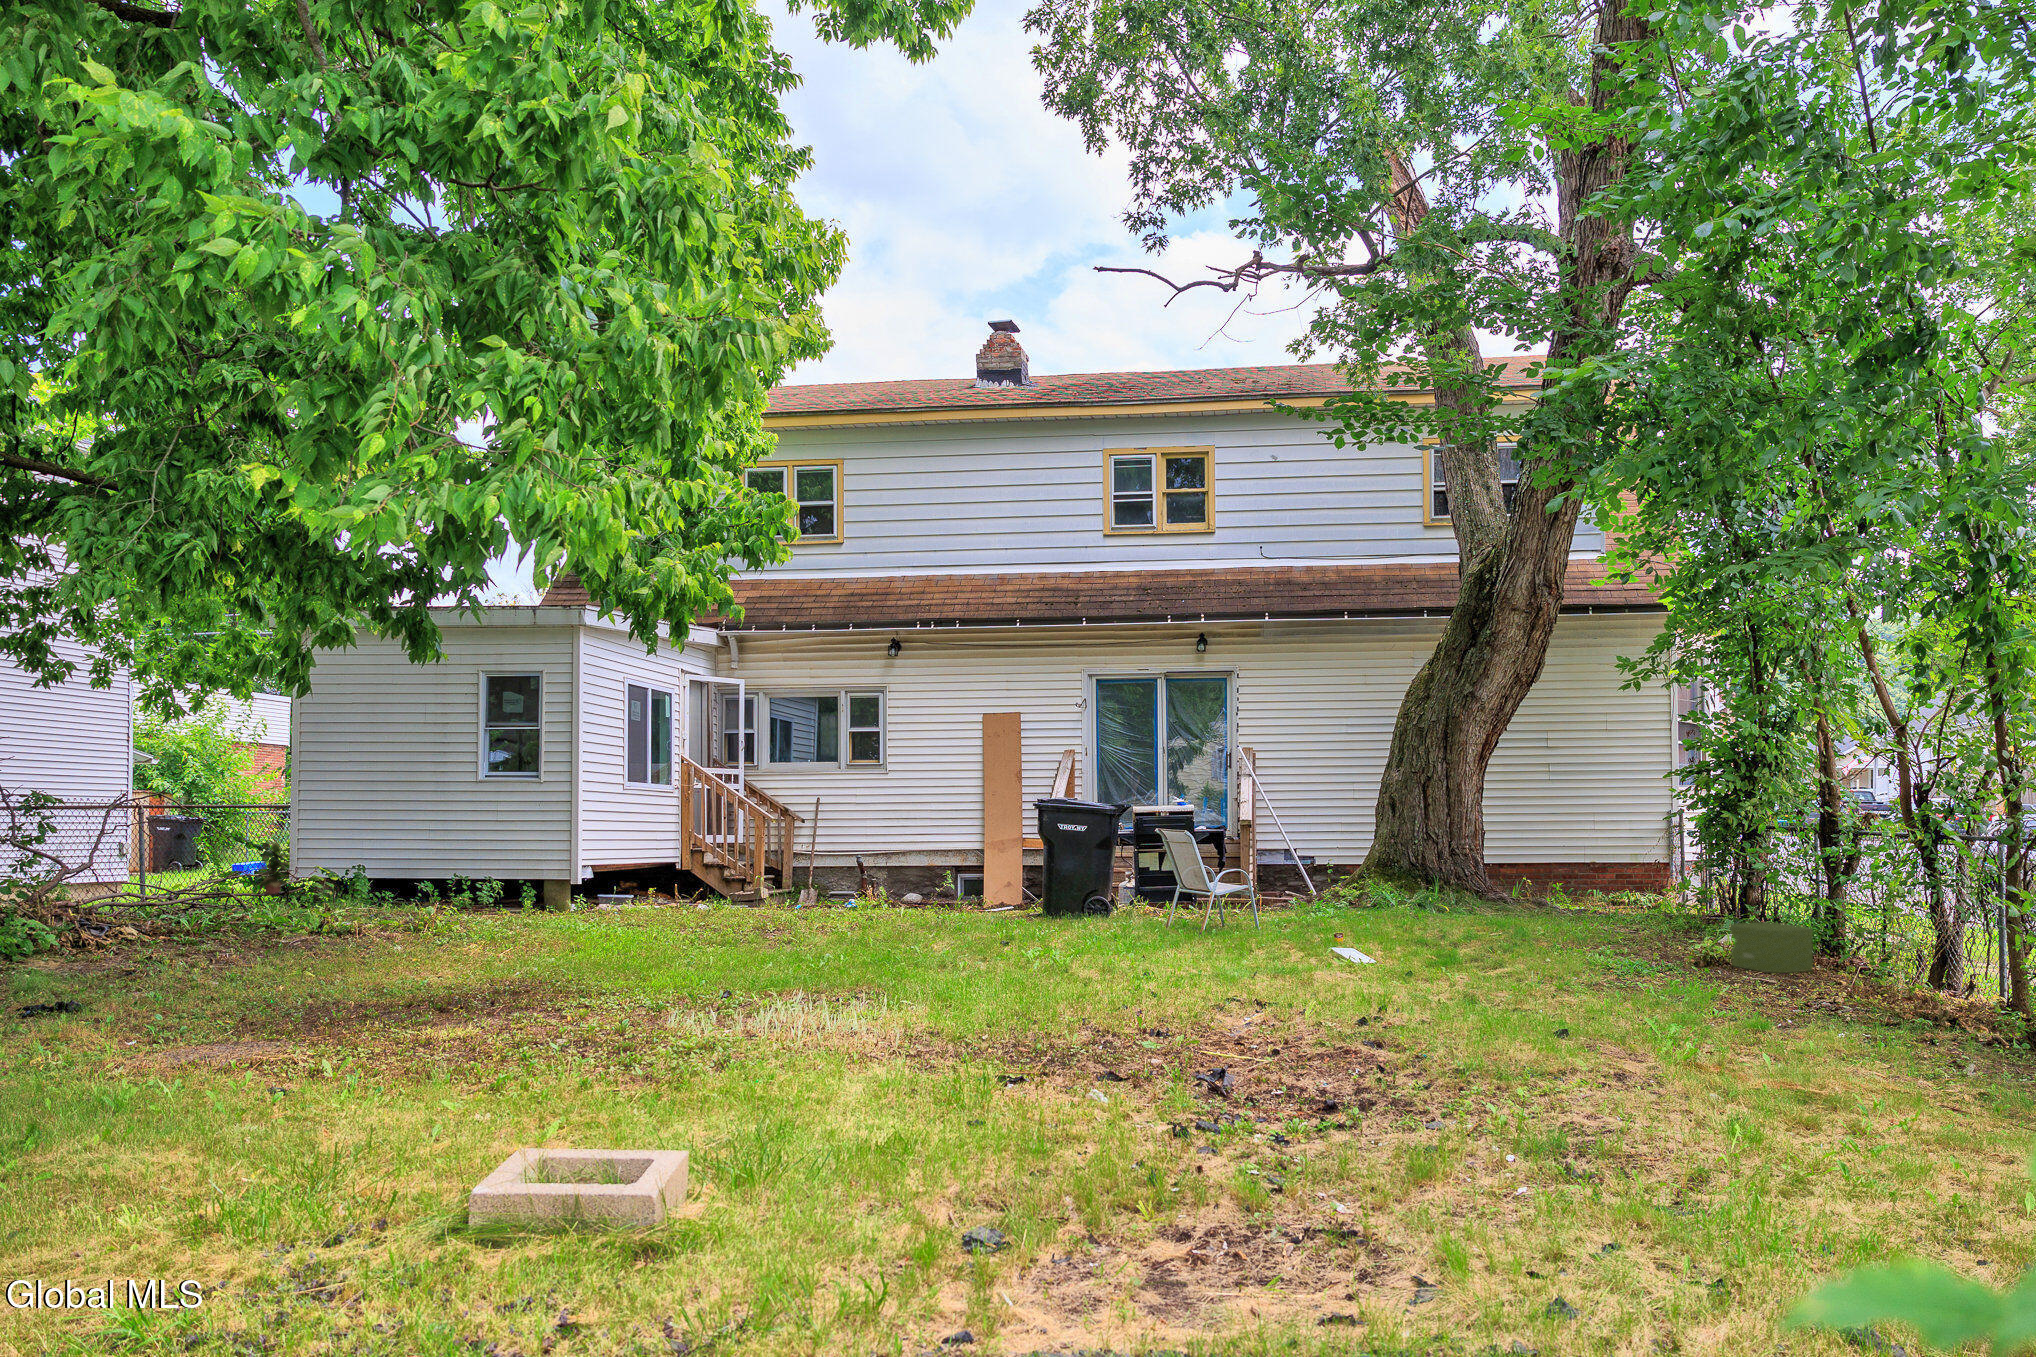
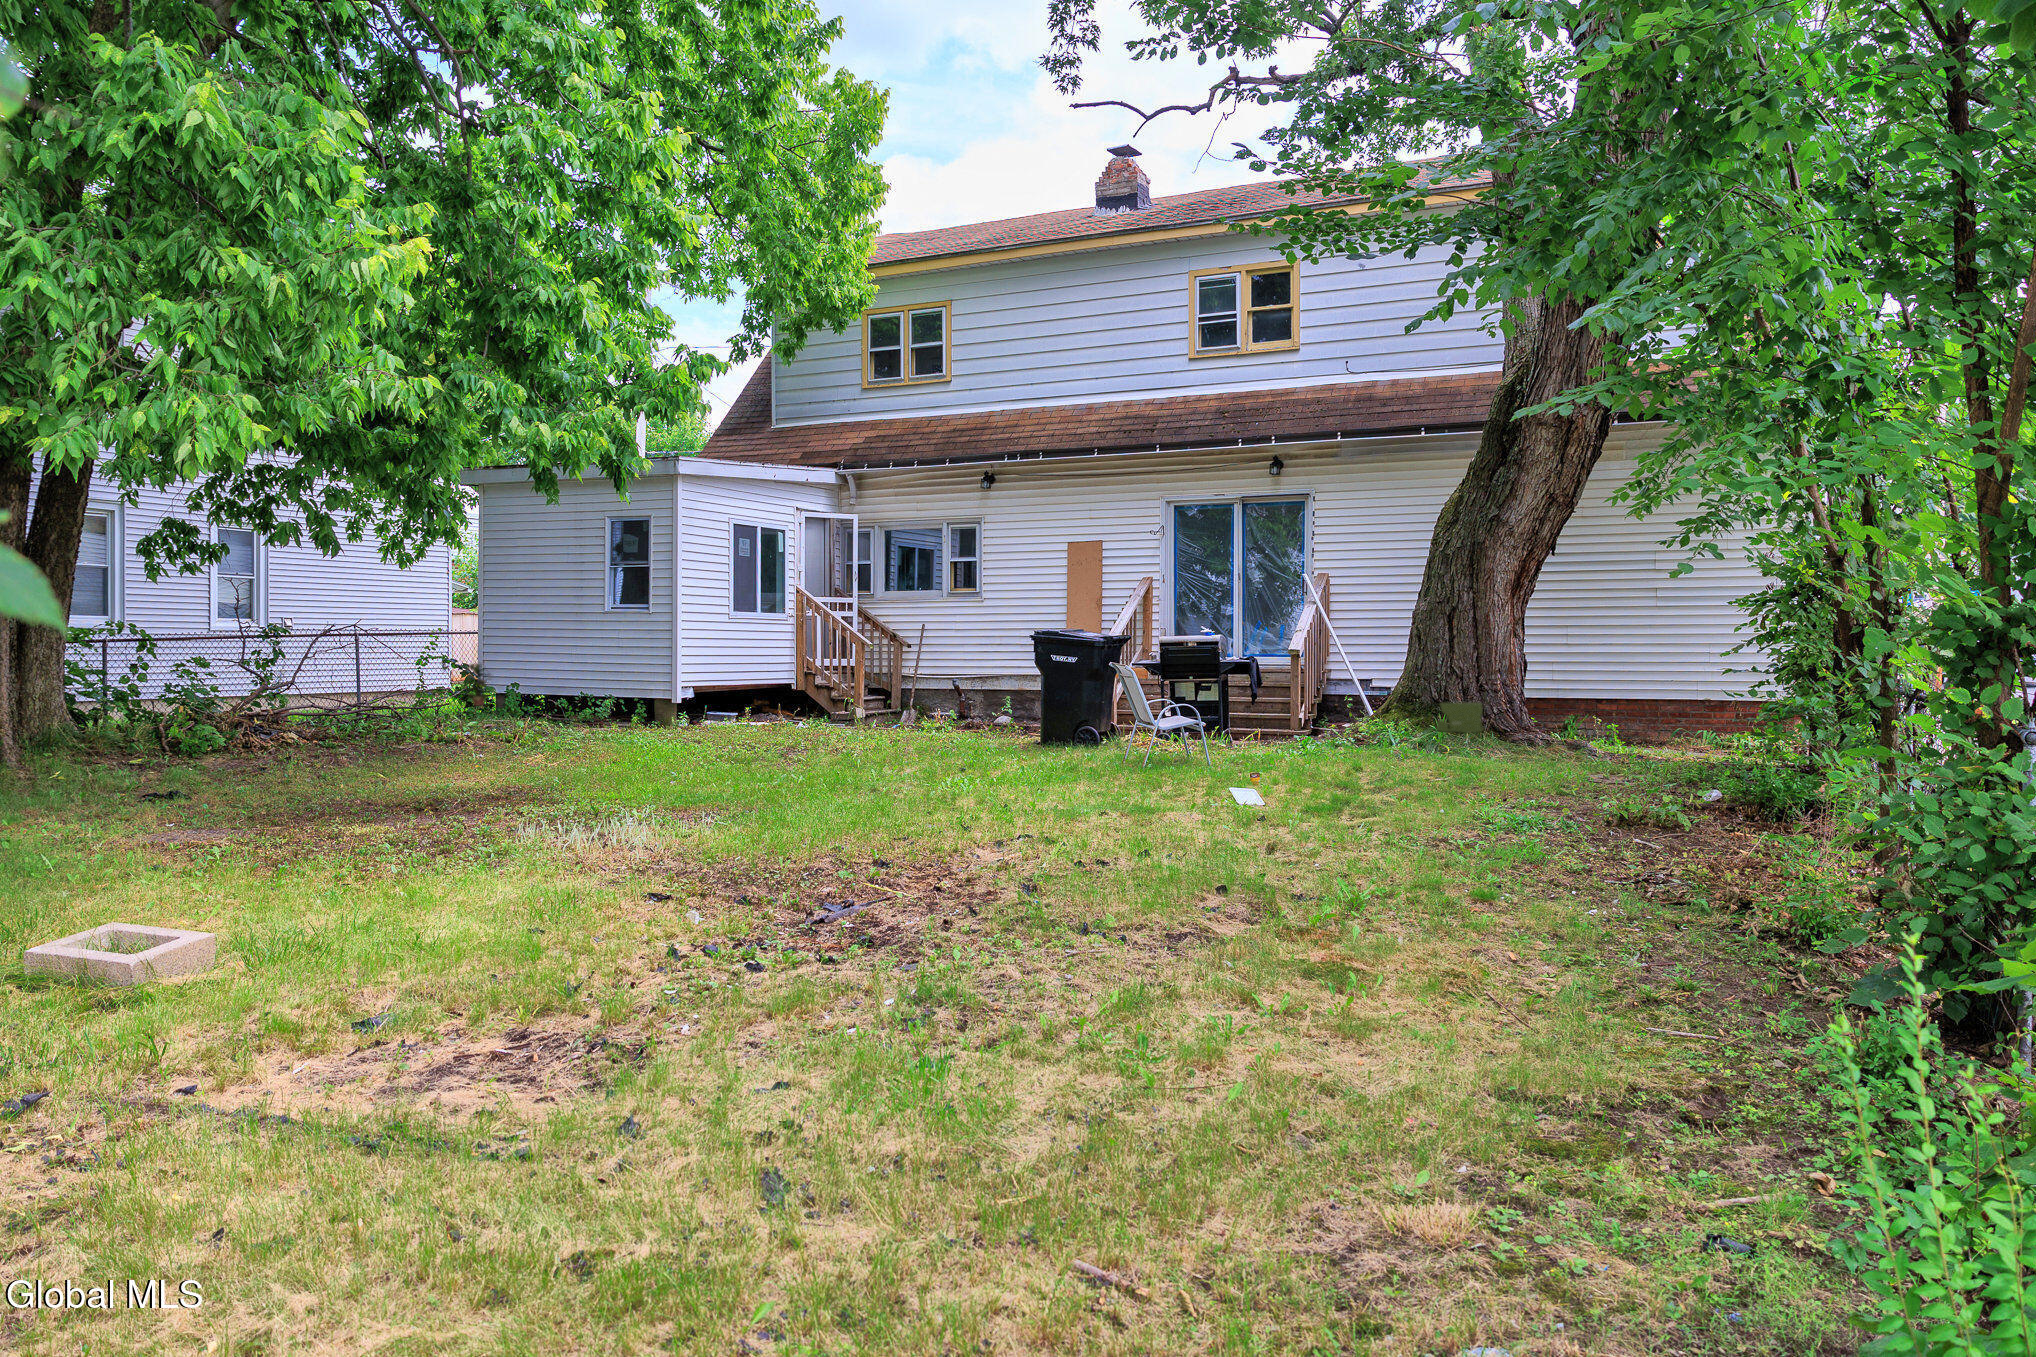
storage box: present [1730,922,1813,973] -> present [1437,703,1485,733]

